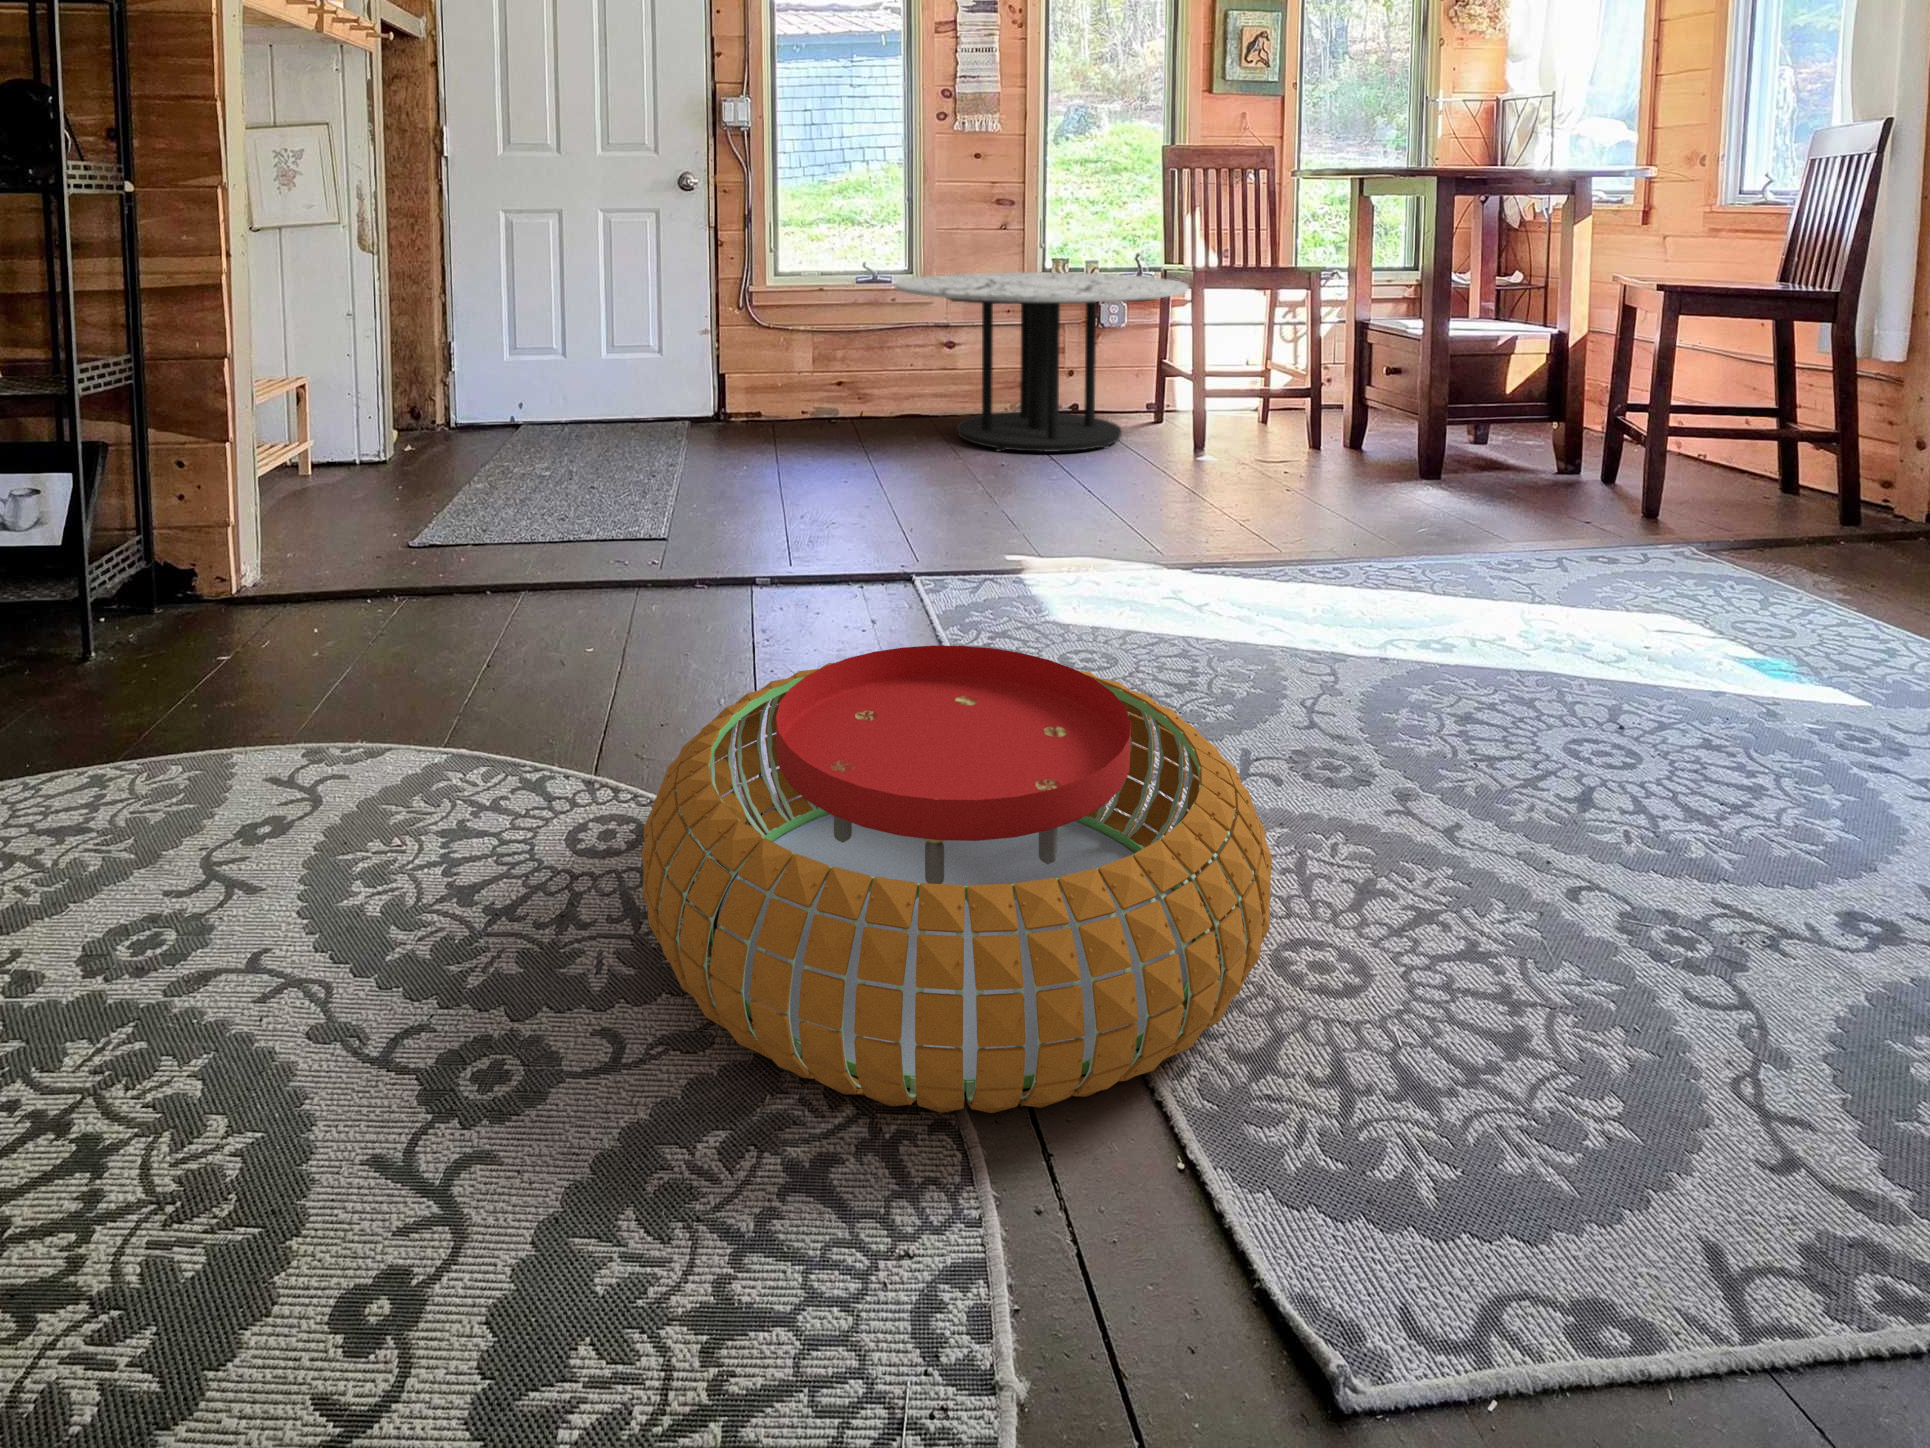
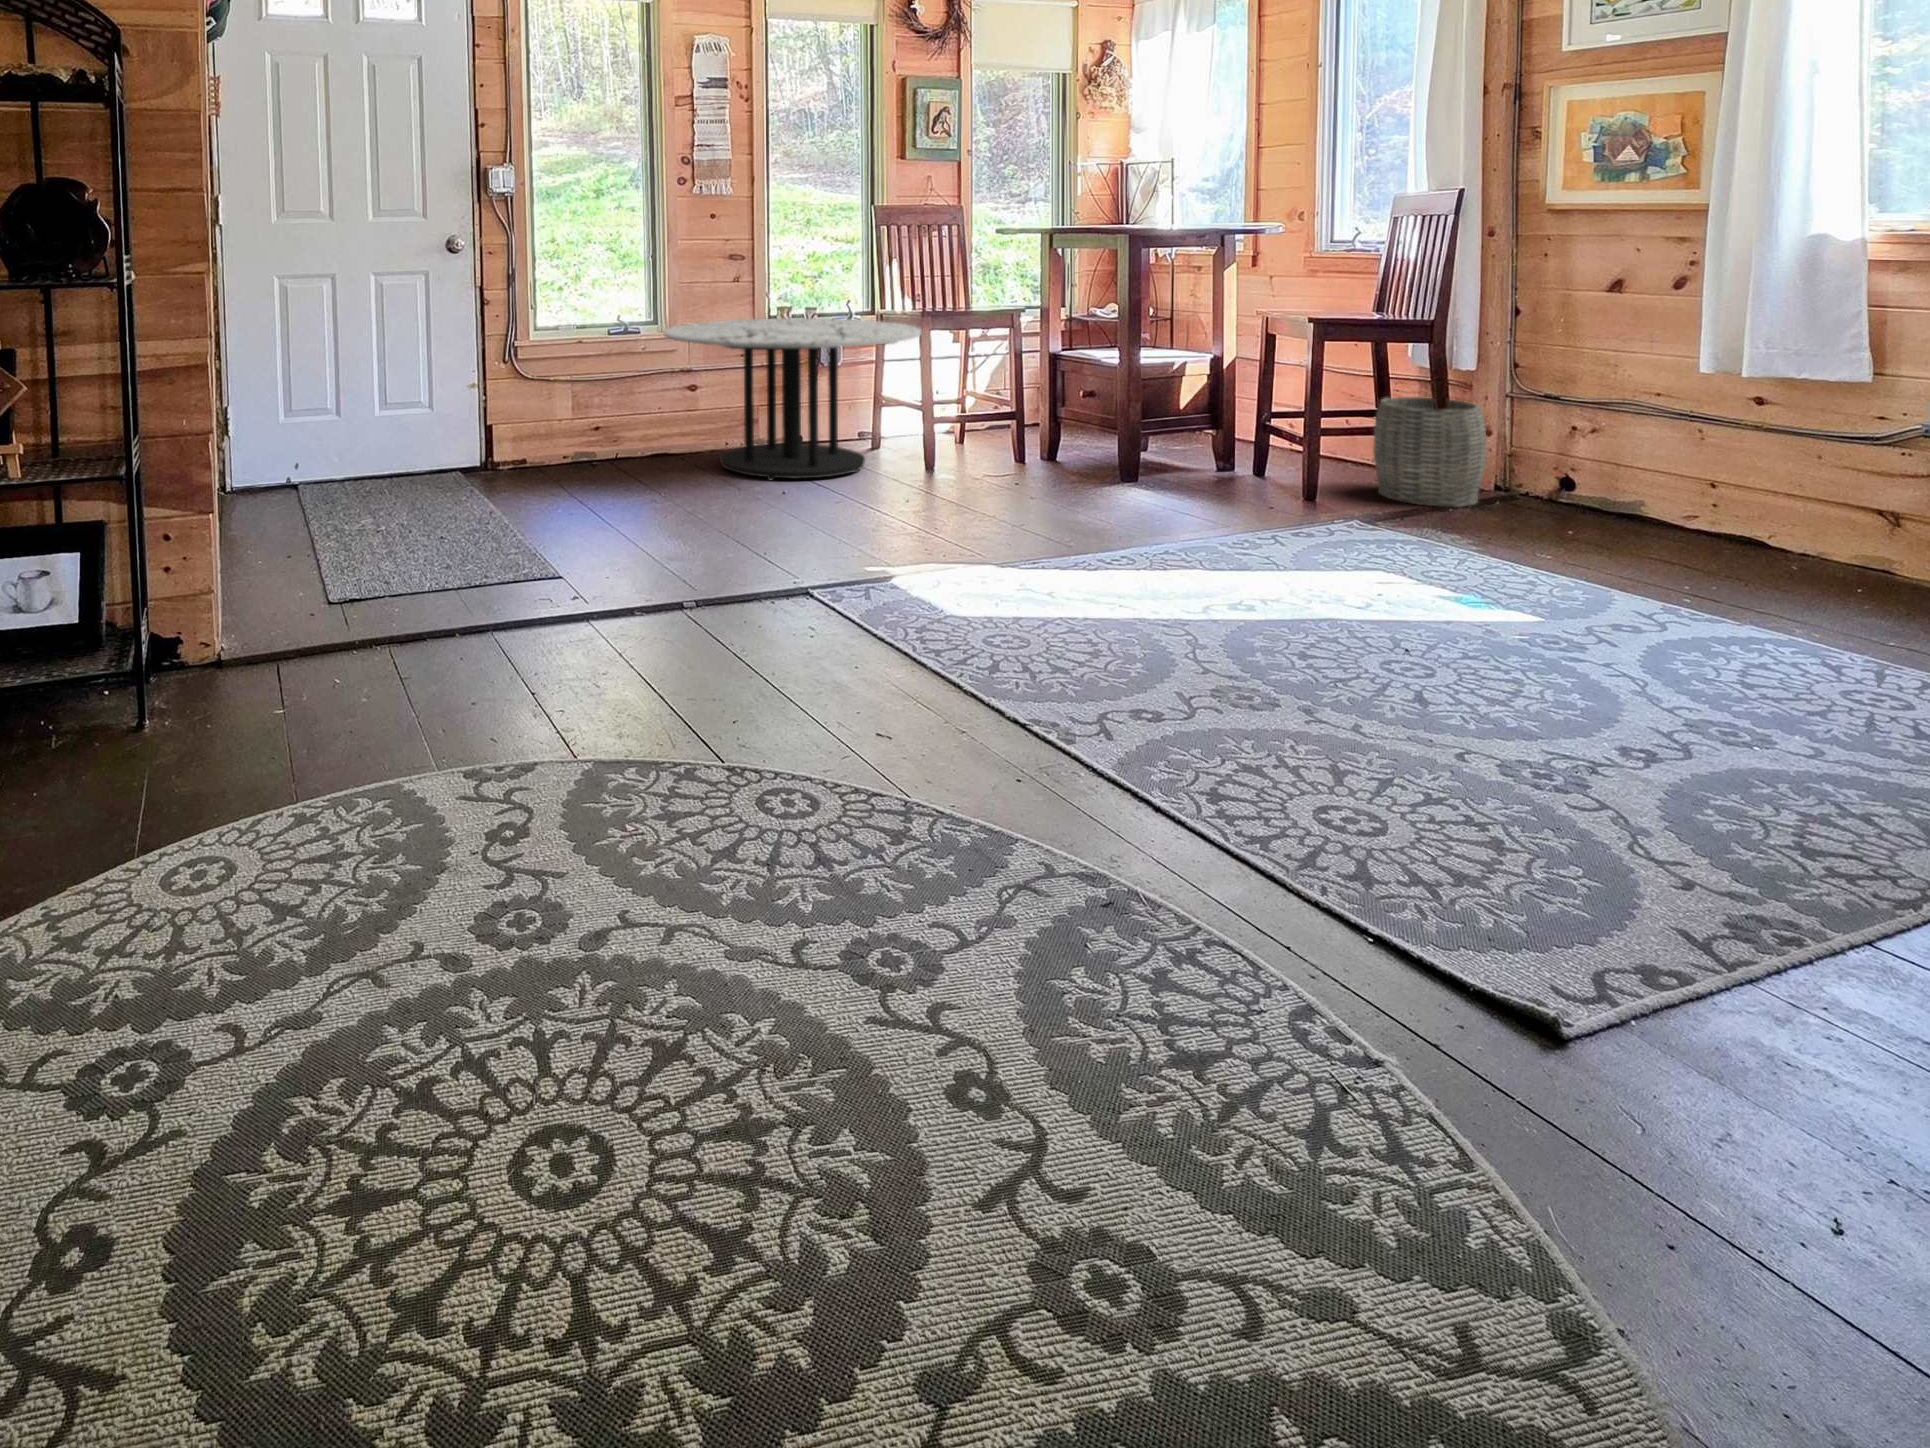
woven basket: none [1749,391,1907,537] -> present [1373,397,1486,507]
pouf: present [642,645,1272,1113] -> none [869,624,1355,930]

